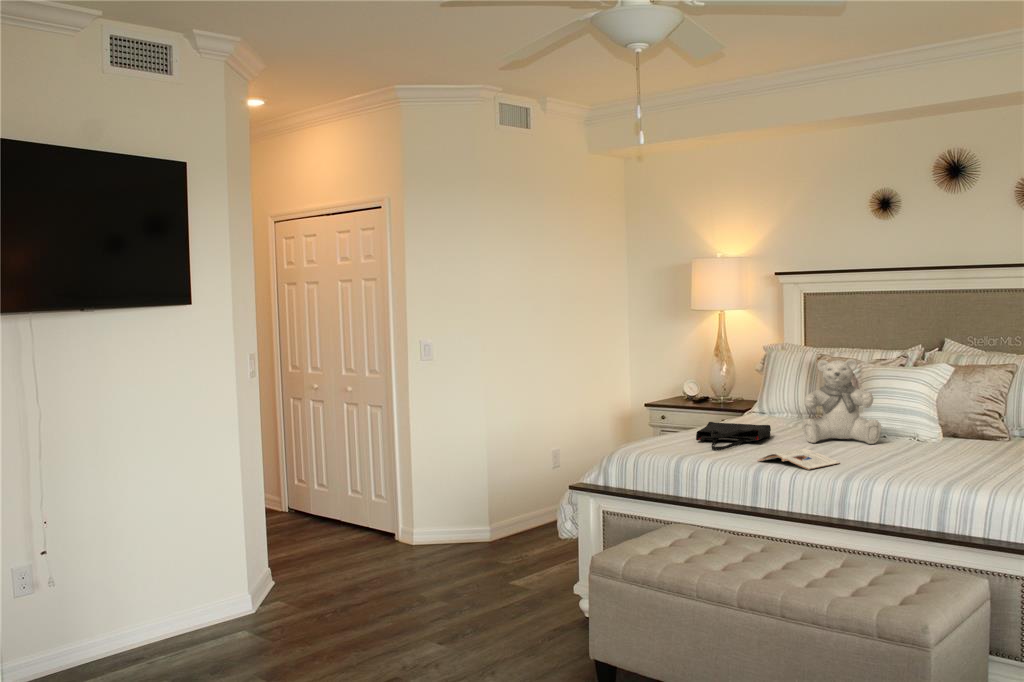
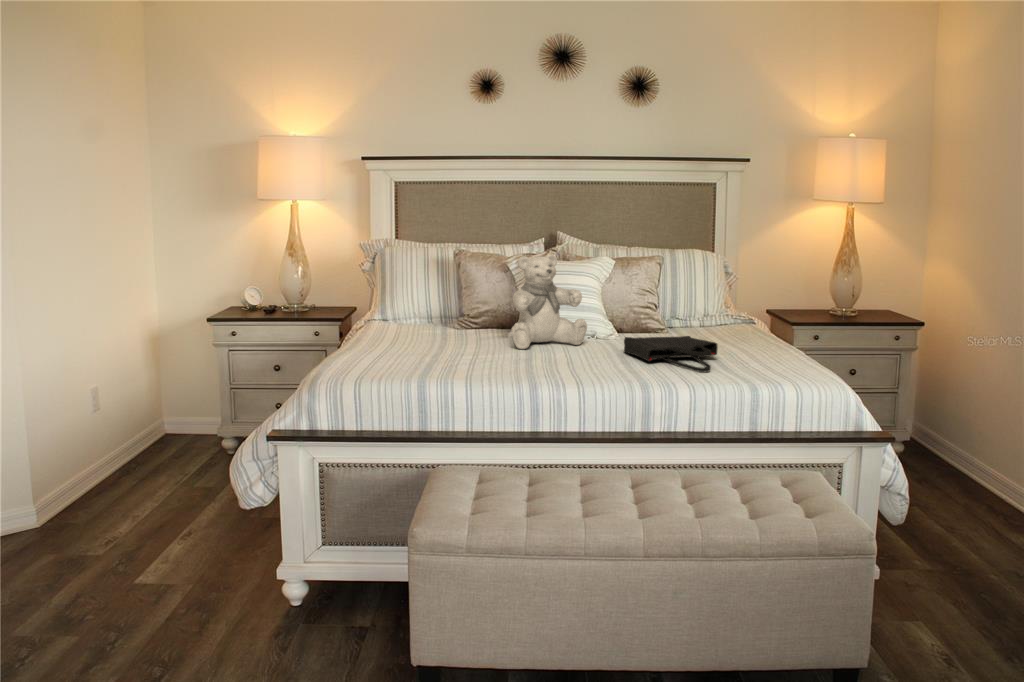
tote bag: present [696,422,771,450] -> present [624,336,718,372]
magazine: present [758,449,840,470] -> none [524,357,607,381]

